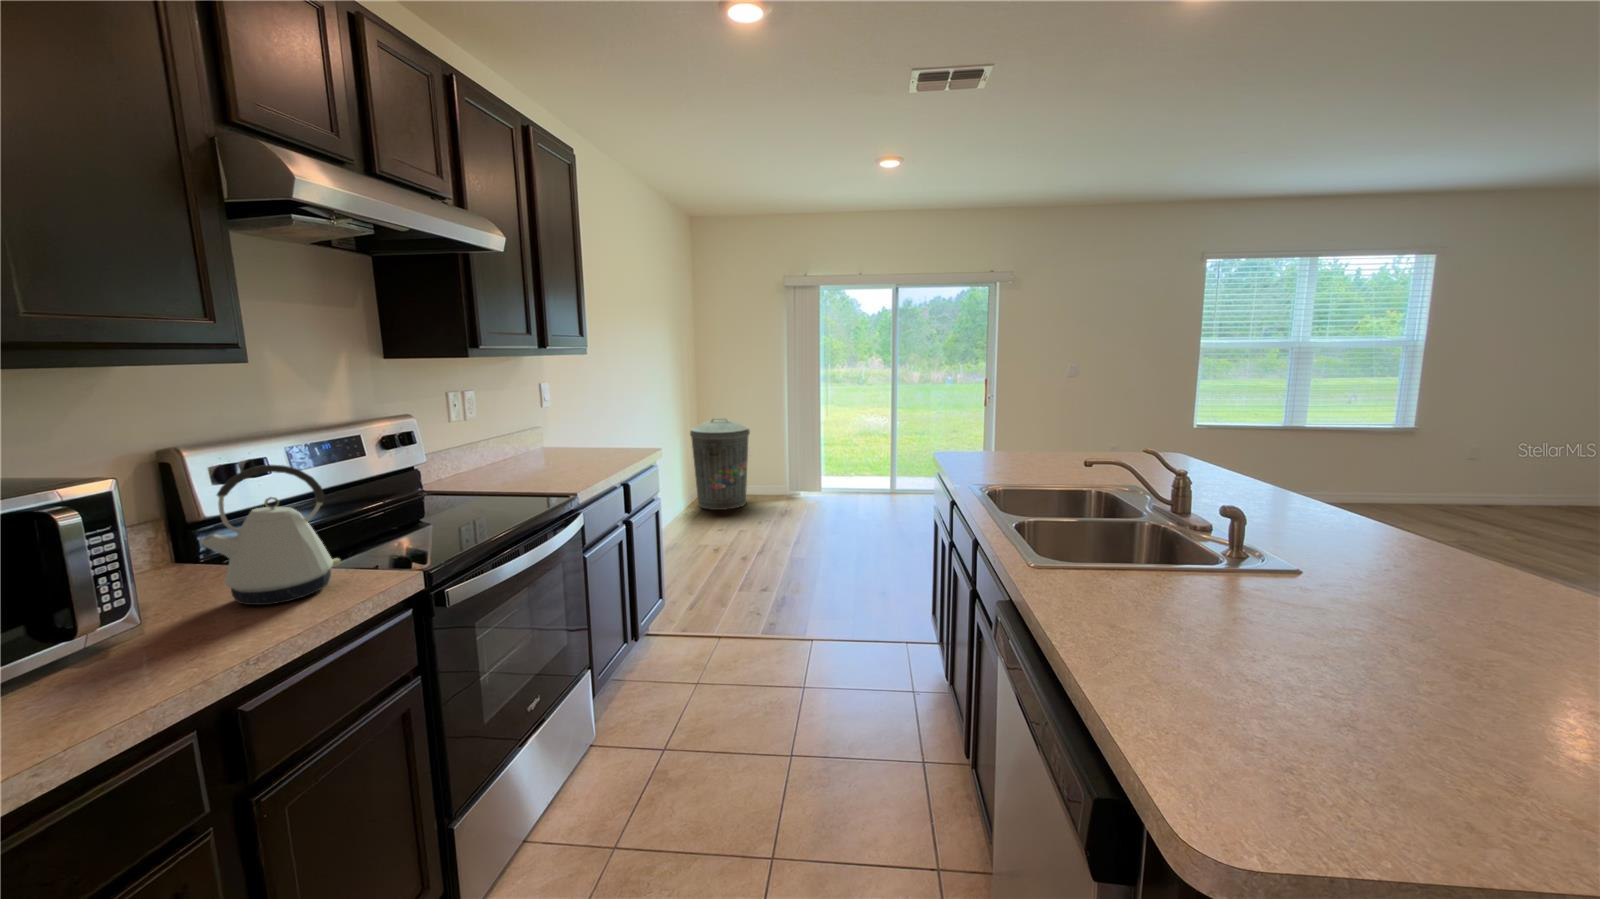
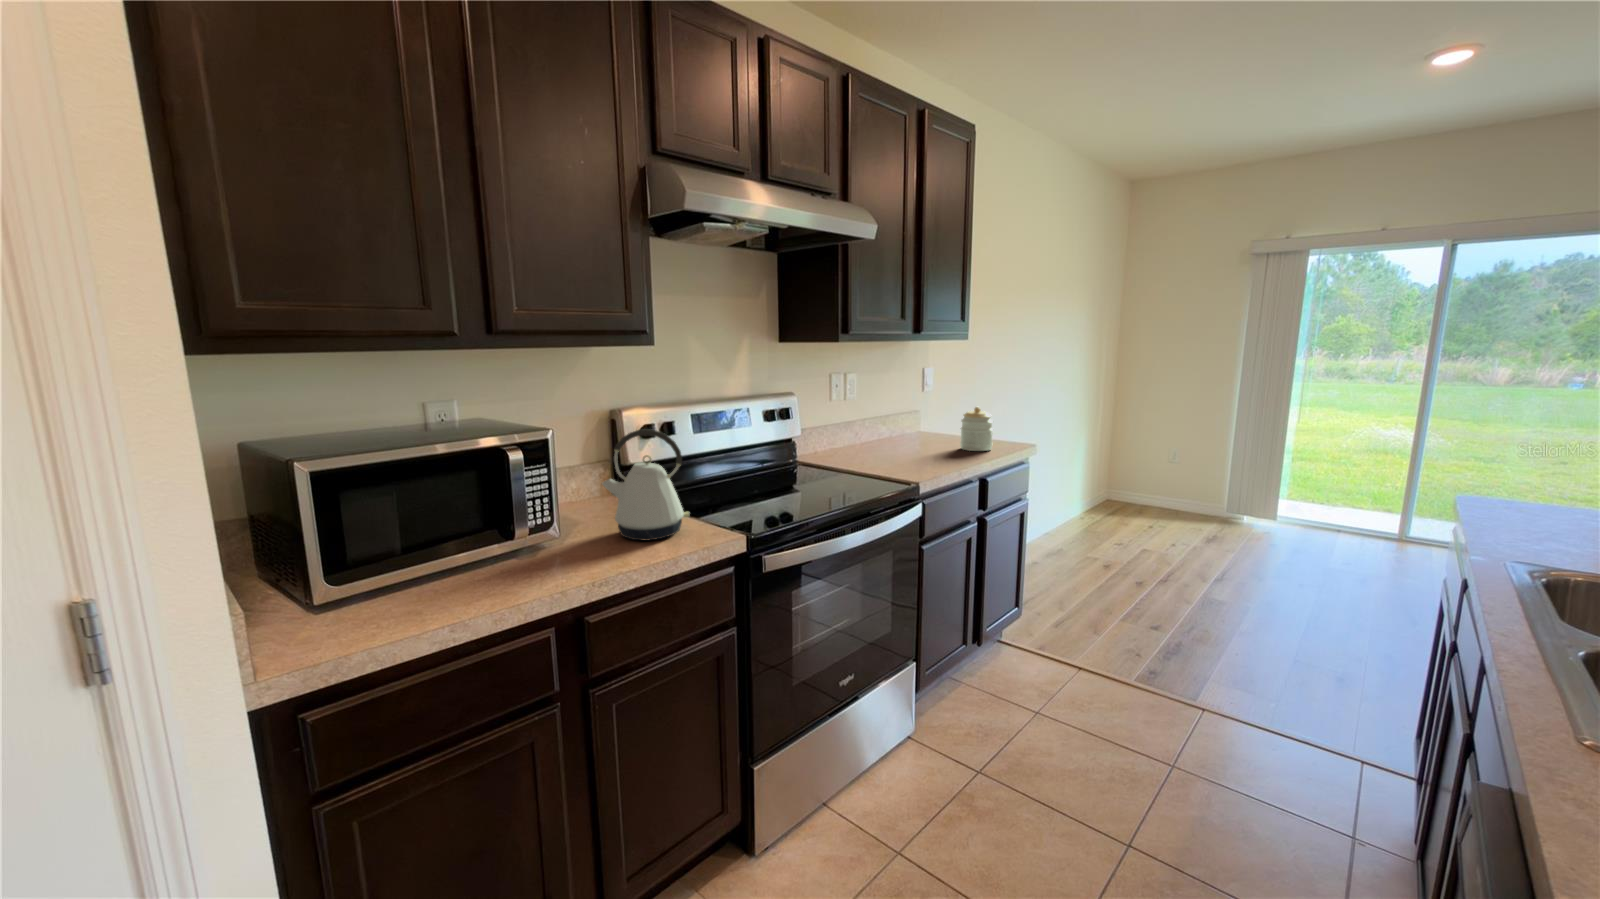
jar: none [593,418,625,460] -> present [960,407,993,451]
trash can: present [690,418,750,510] -> none [1099,413,1179,522]

